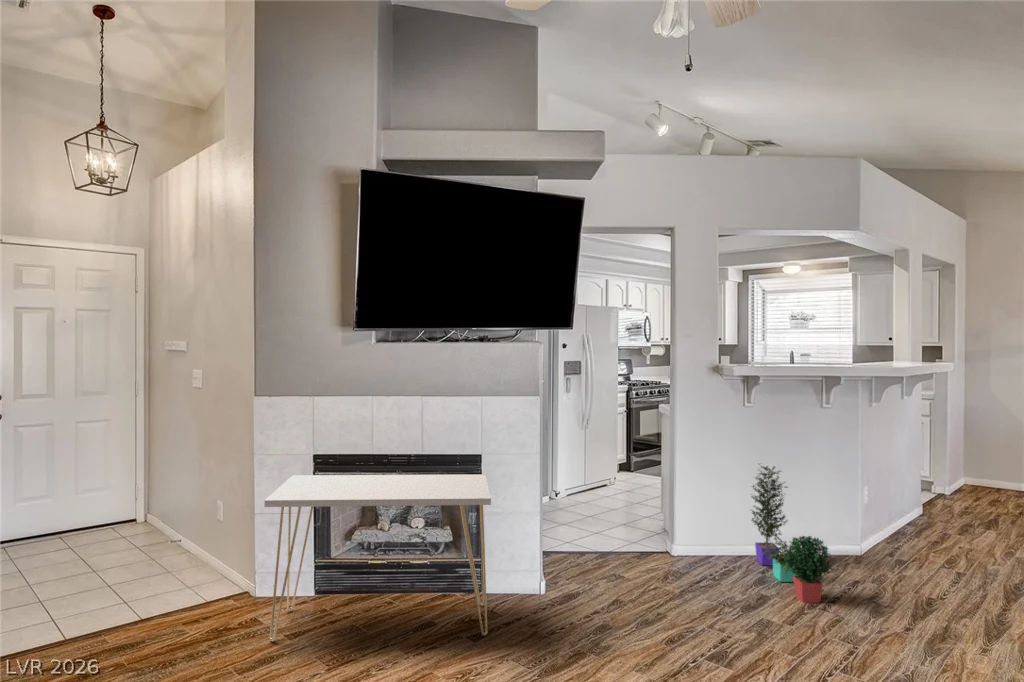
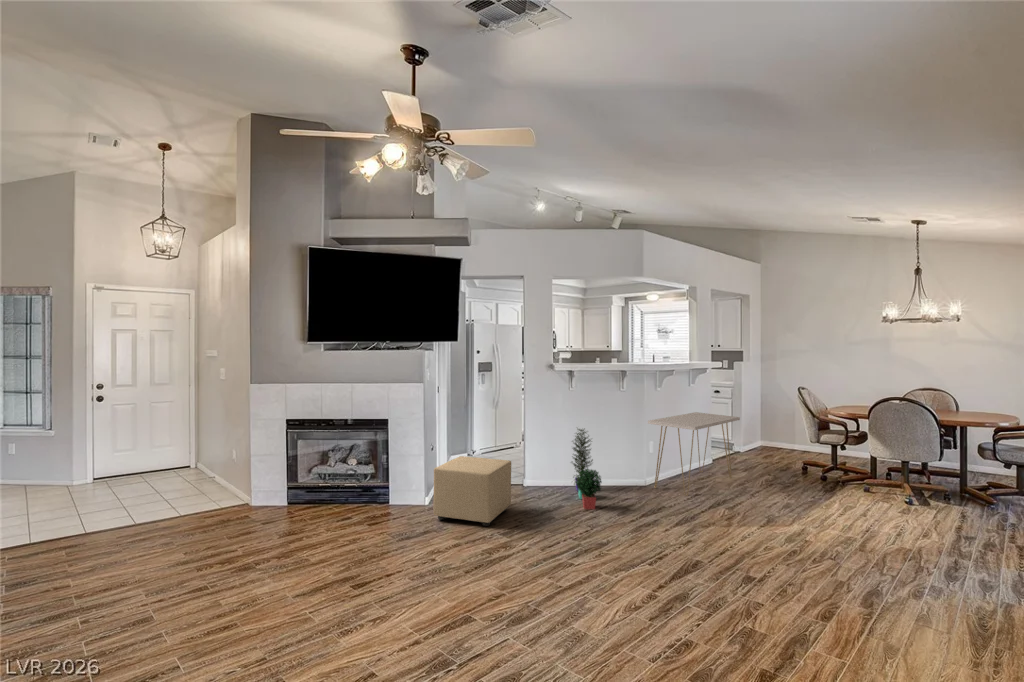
console table: present [264,474,491,641] -> present [648,412,740,496]
ottoman: none [570,514,686,641] -> present [433,456,511,526]

